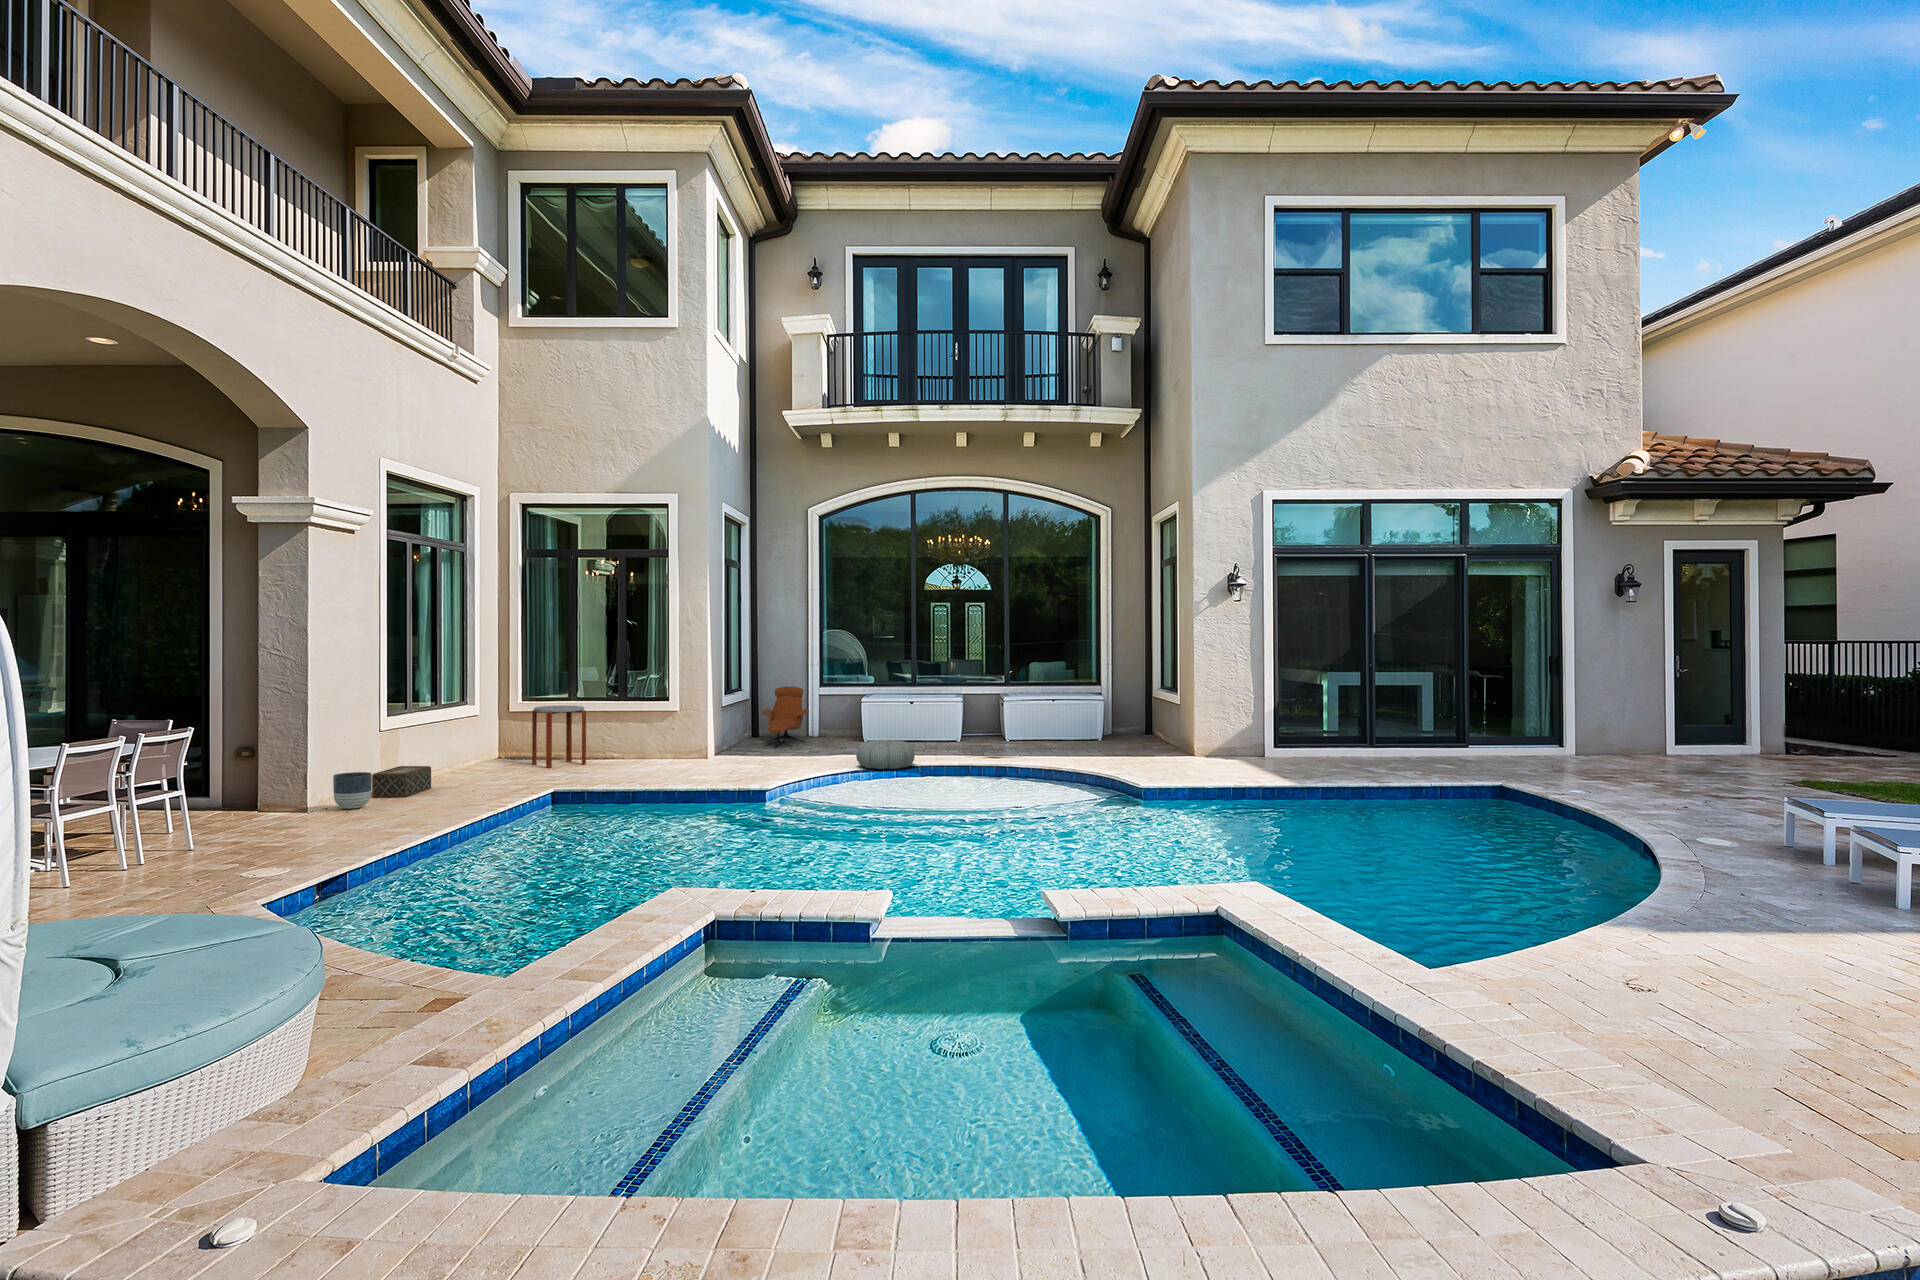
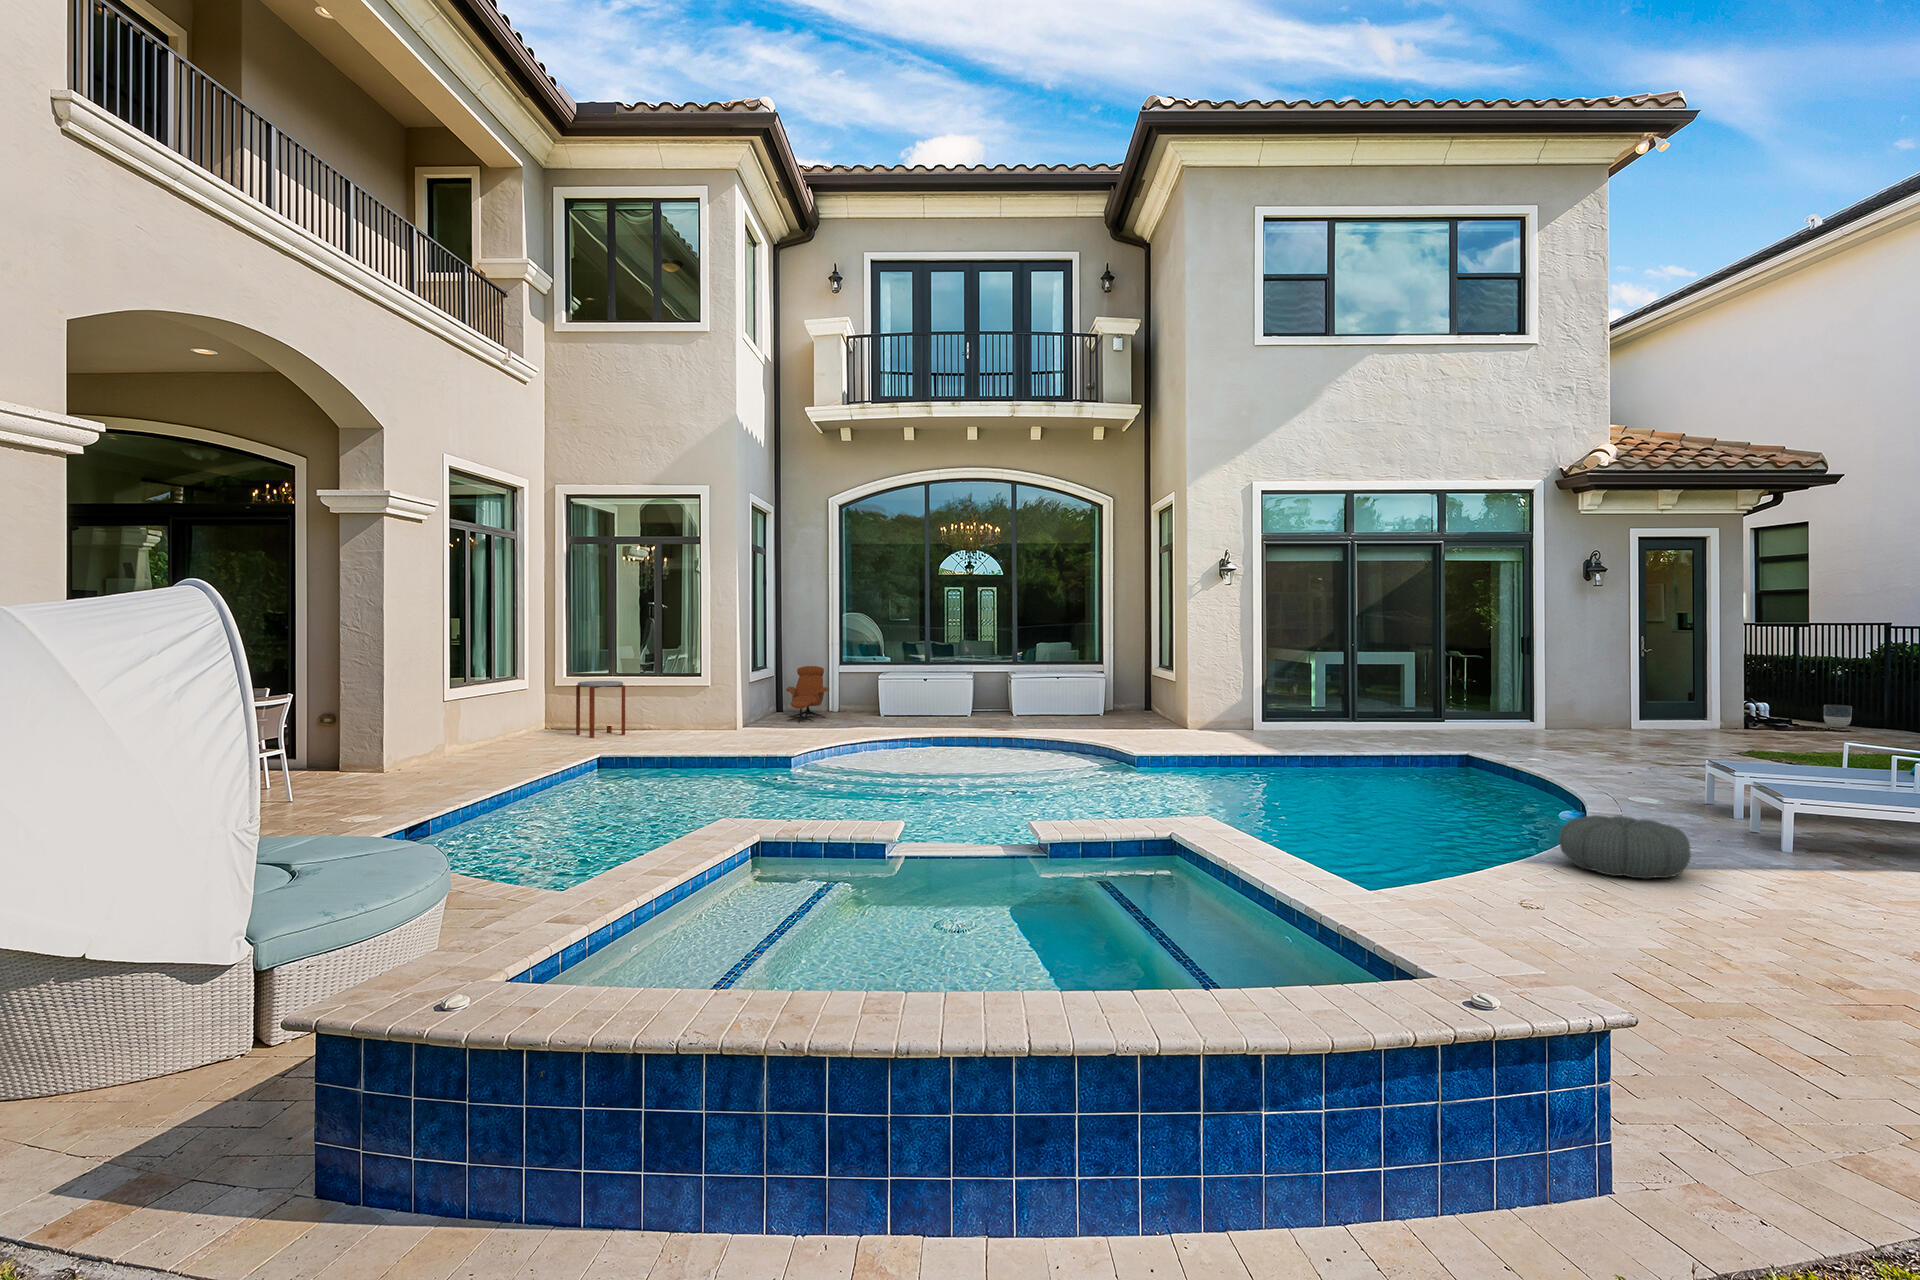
pouf: present [856,740,915,769] -> present [1559,815,1691,879]
woven basket: present [372,766,431,797] -> none [438,733,489,759]
planter: present [333,772,372,809] -> present [1824,705,1852,728]

